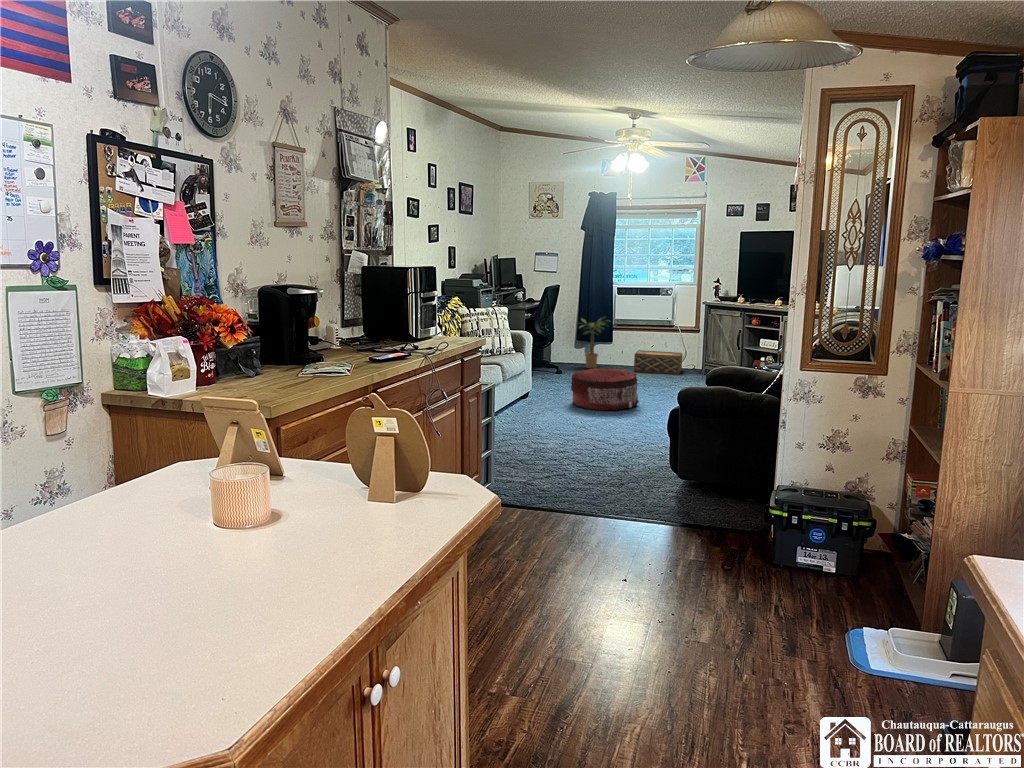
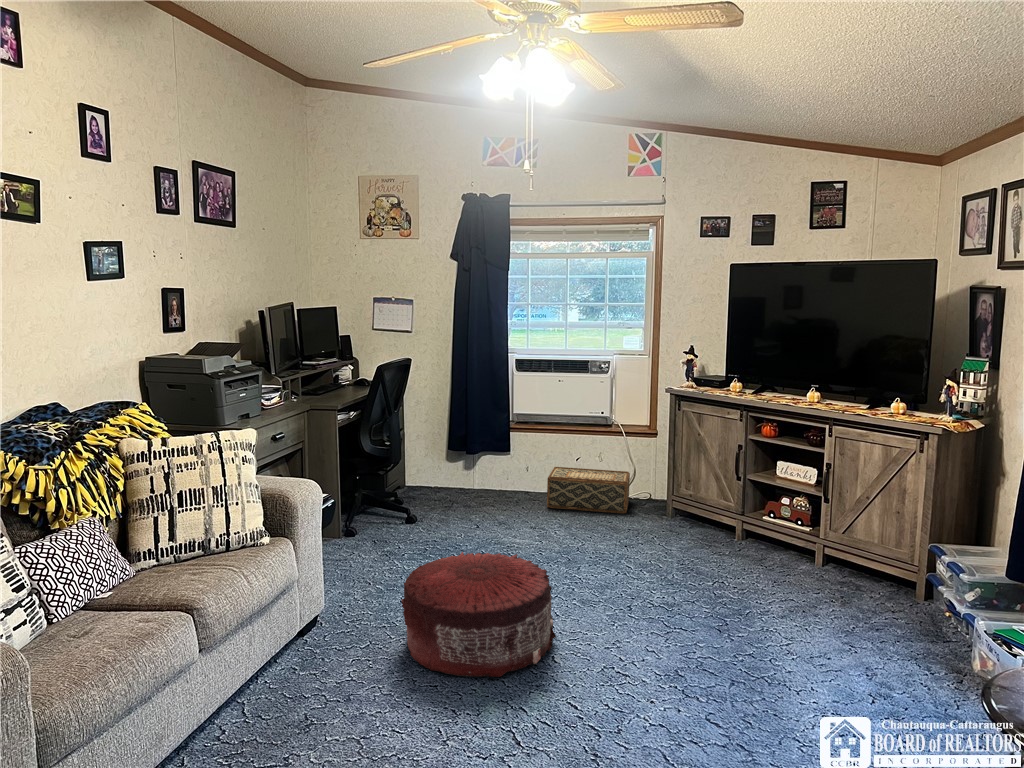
potted plant: present [579,317,605,368] -> none [444,411,507,501]

